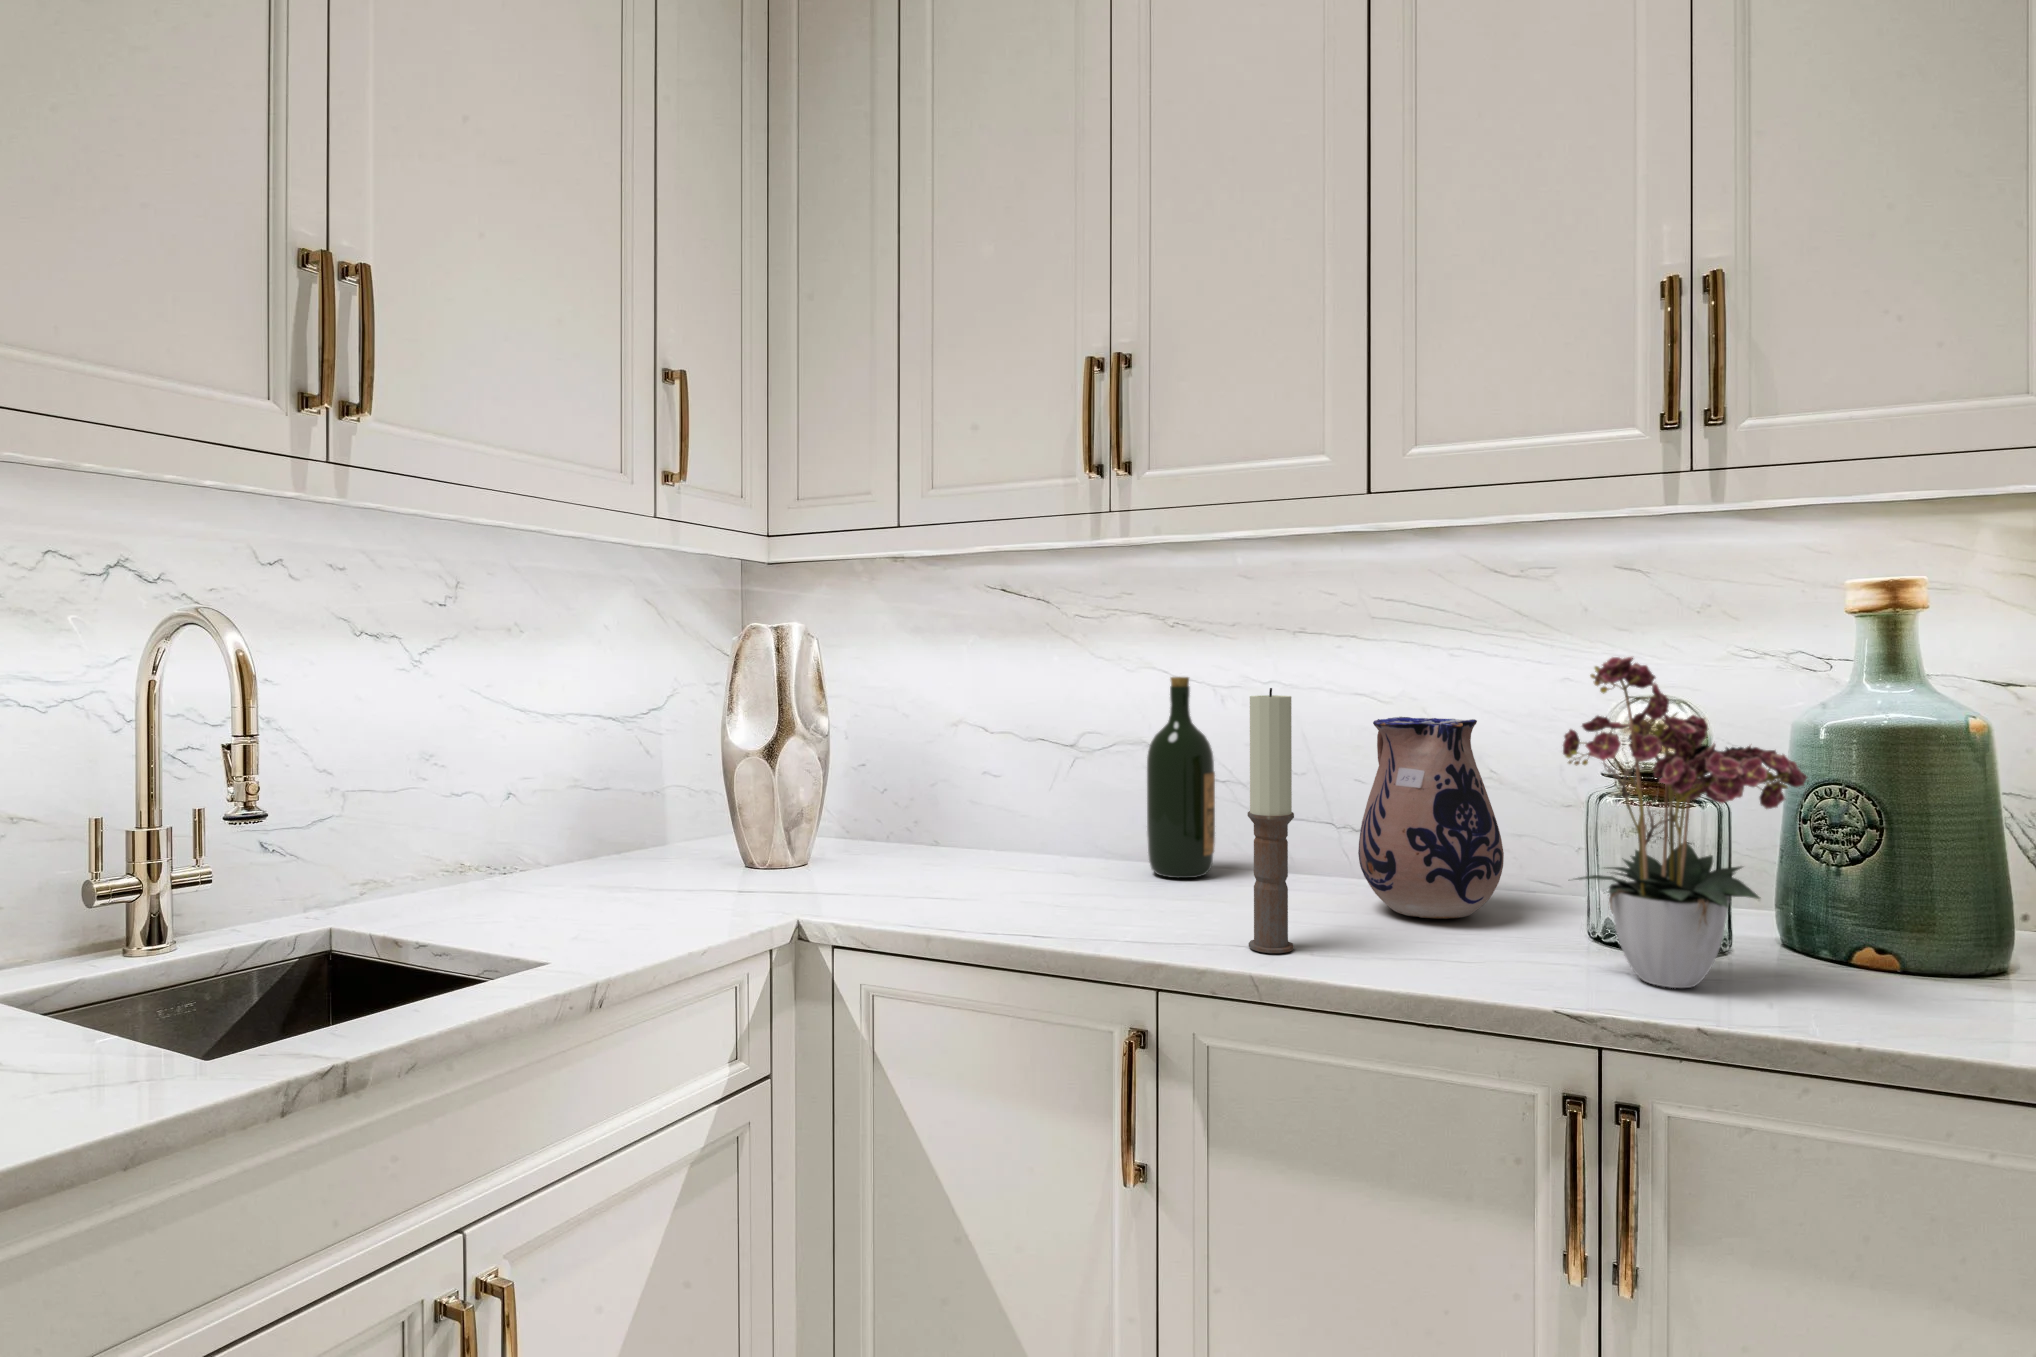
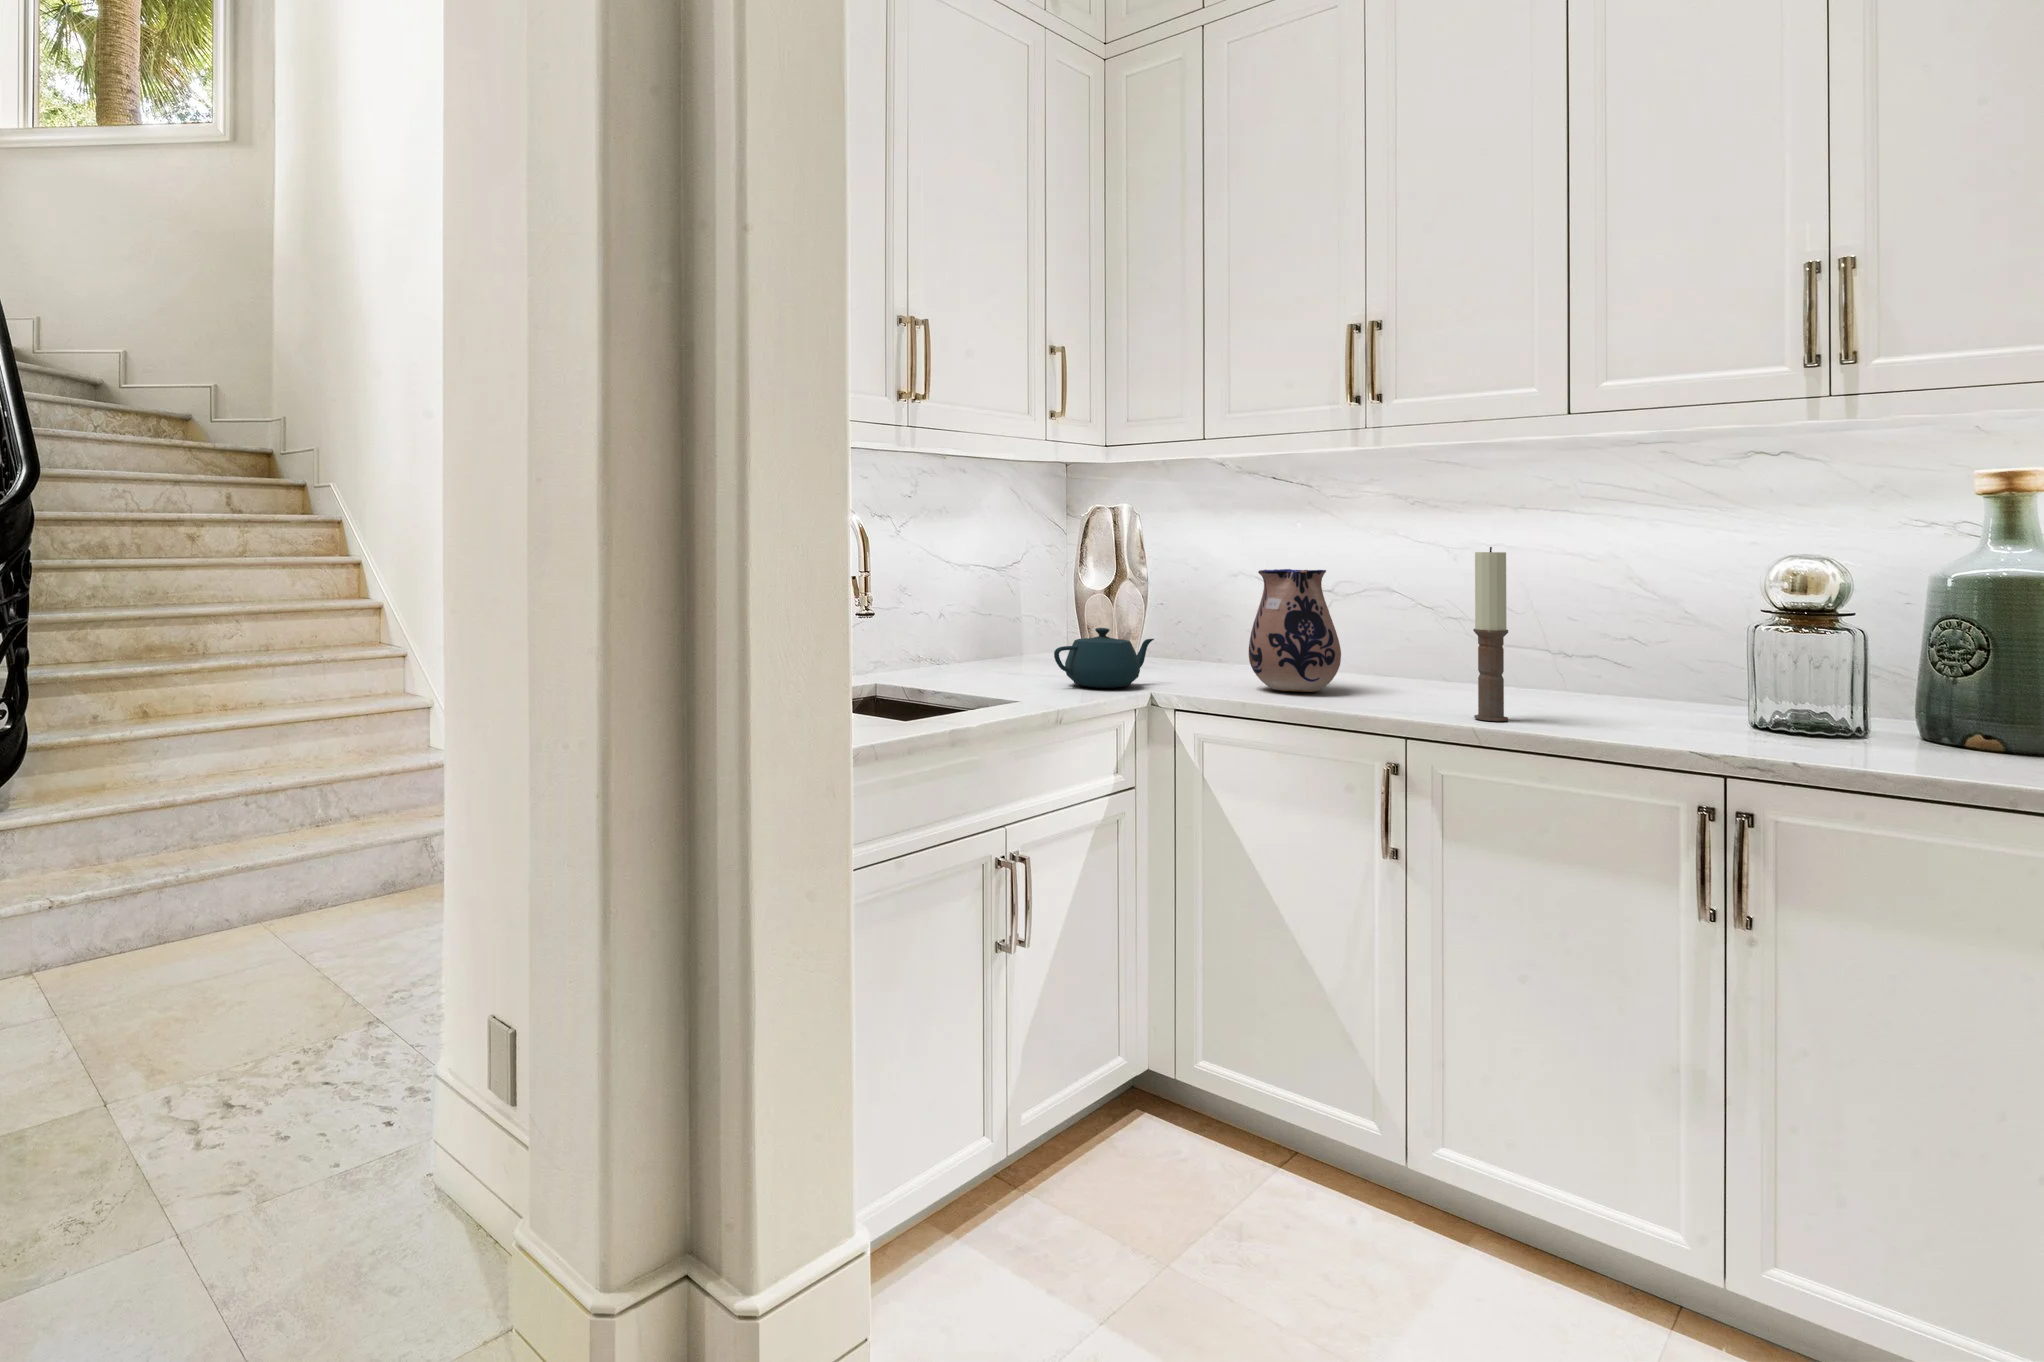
flower arrangement: present [1563,657,1808,988] -> none [1701,515,1913,748]
wine bottle: present [1147,677,1215,878] -> none [1395,545,1451,690]
ceramic pitcher: present [1358,717,1504,918] -> present [1249,569,1341,692]
teapot: none [653,814,823,911] -> present [1054,628,1154,688]

